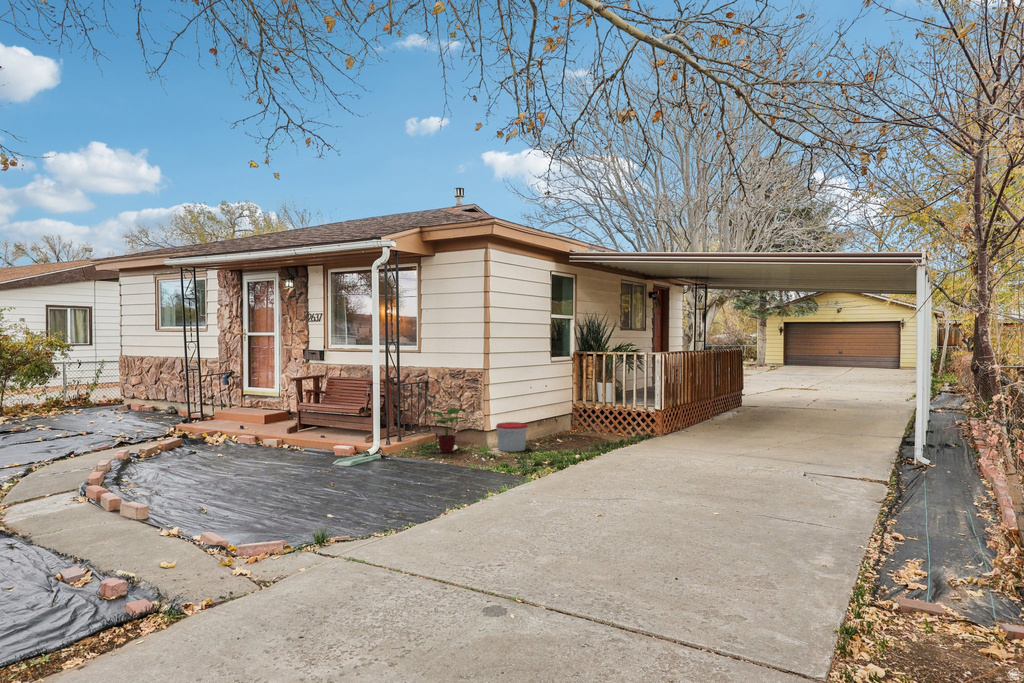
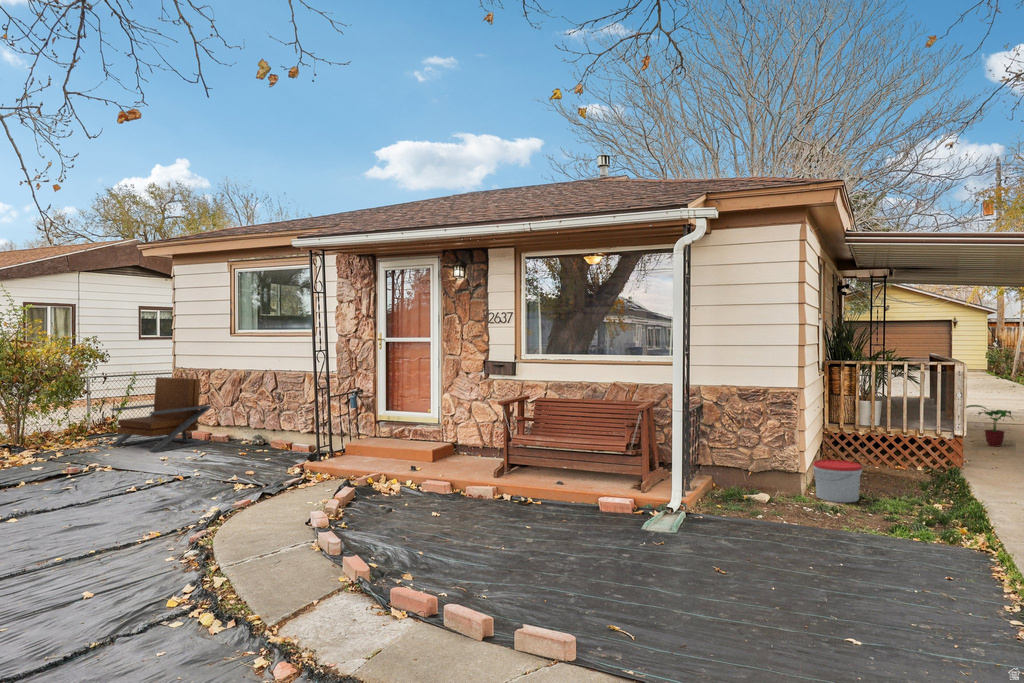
lounge chair: none [68,362,142,416] -> present [110,377,211,452]
potted plant: present [422,408,467,453] -> present [966,405,1012,446]

